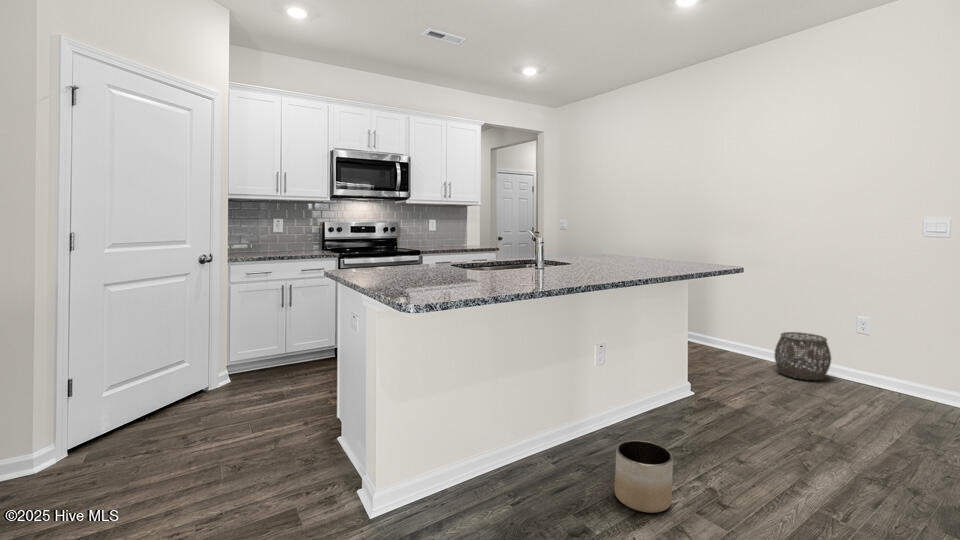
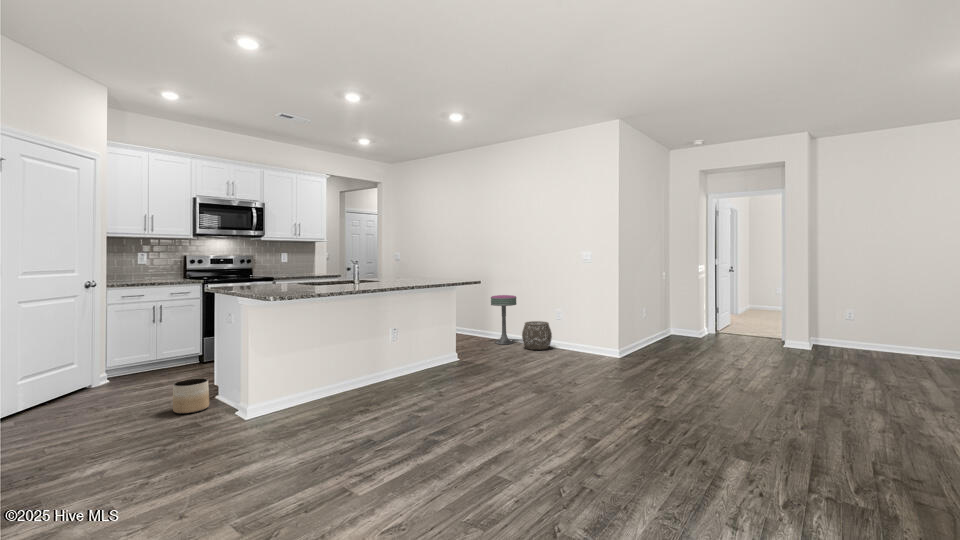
bar stool: none [716,287,761,362] -> present [491,295,517,344]
planter: present [615,440,673,513] -> present [173,378,209,414]

